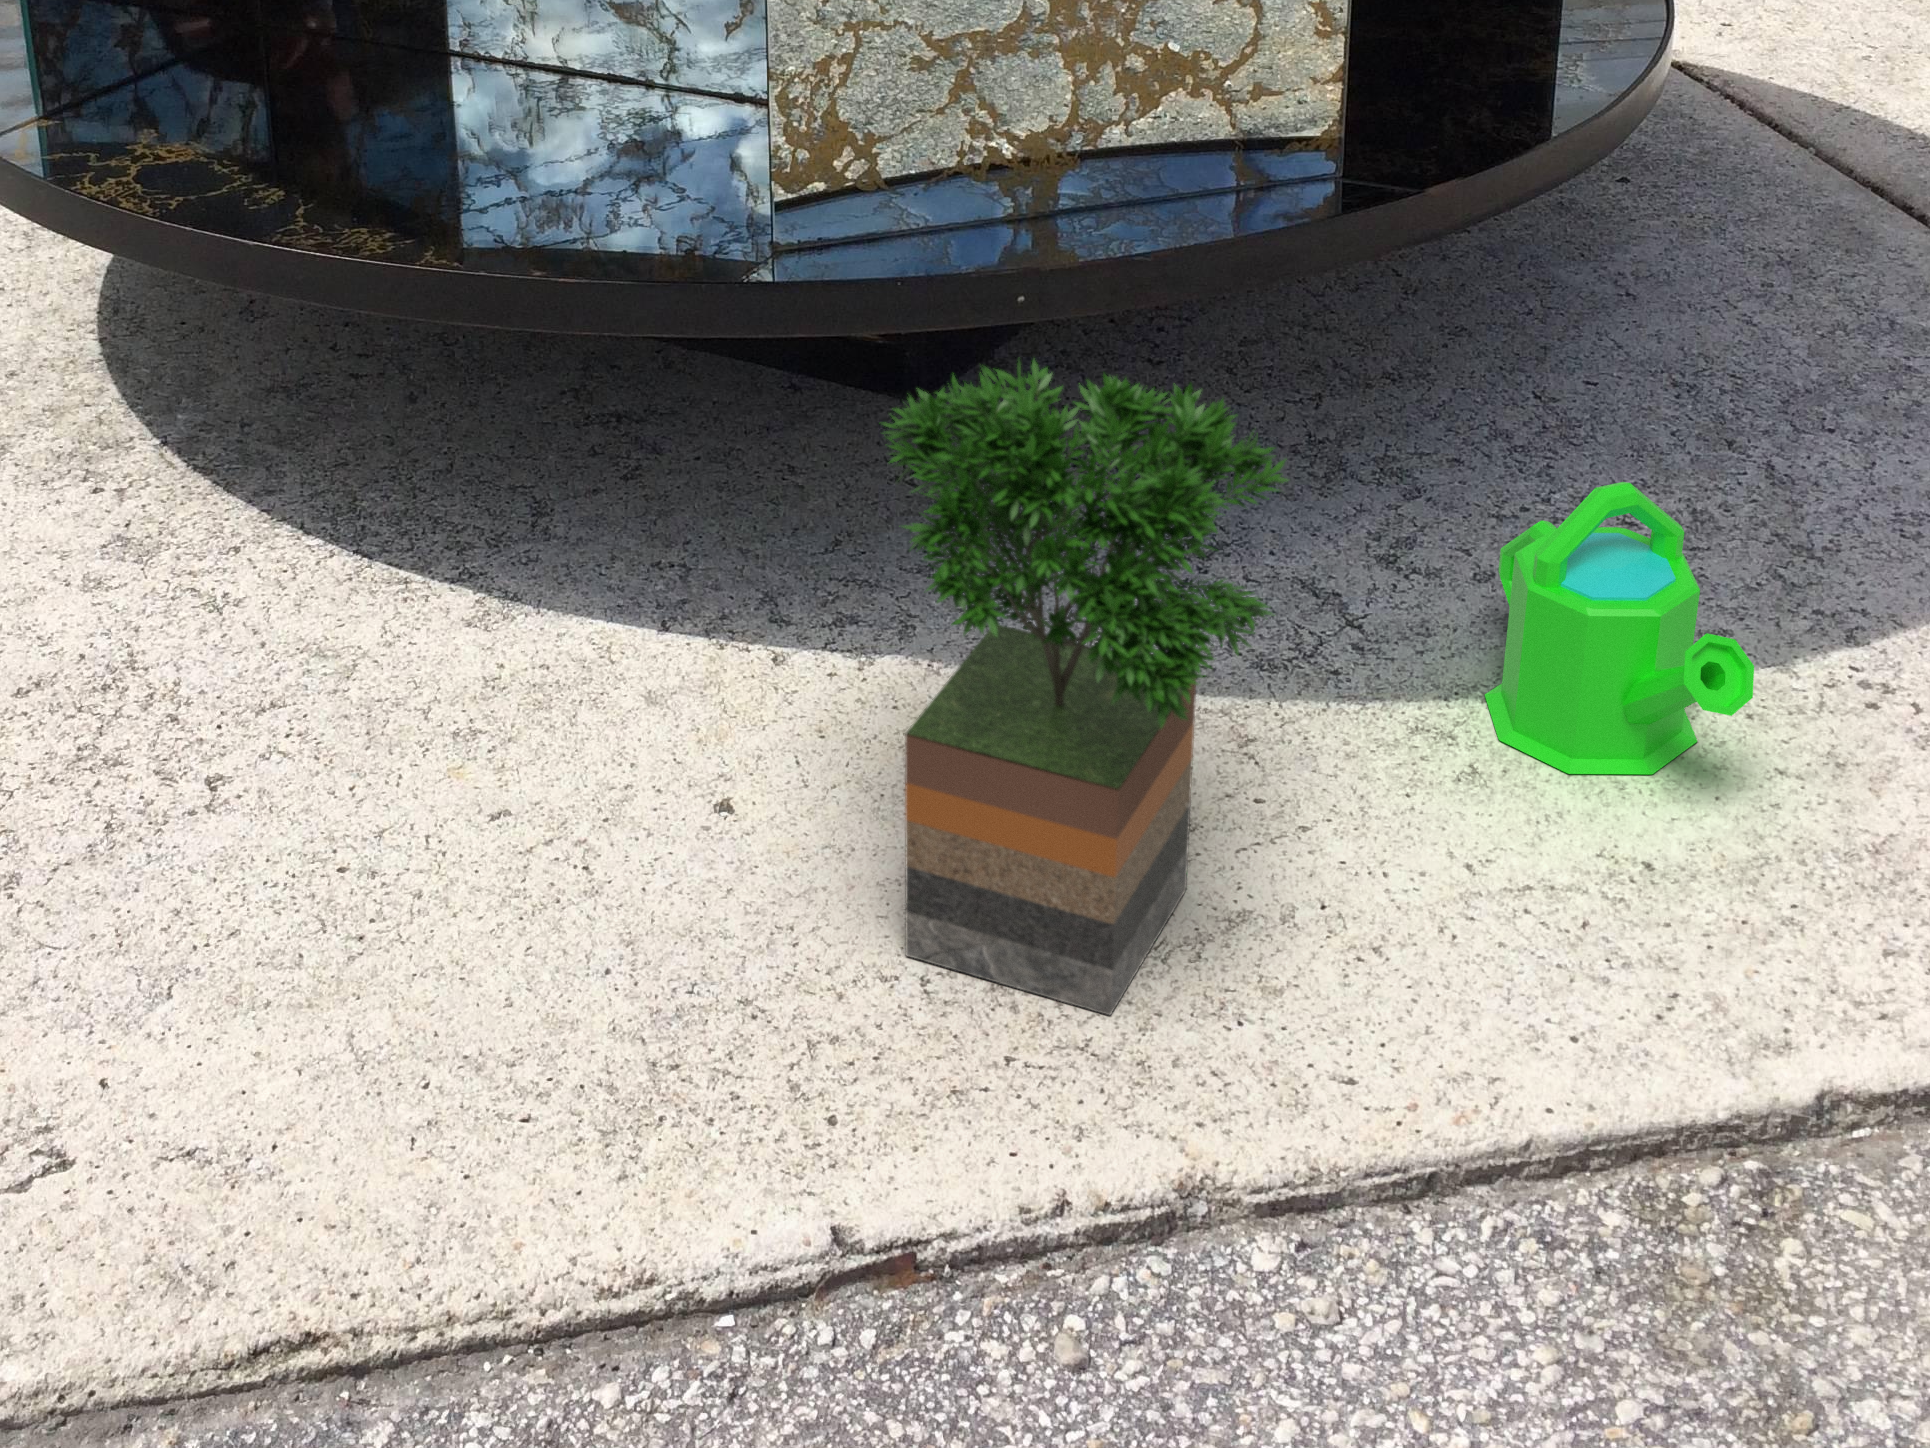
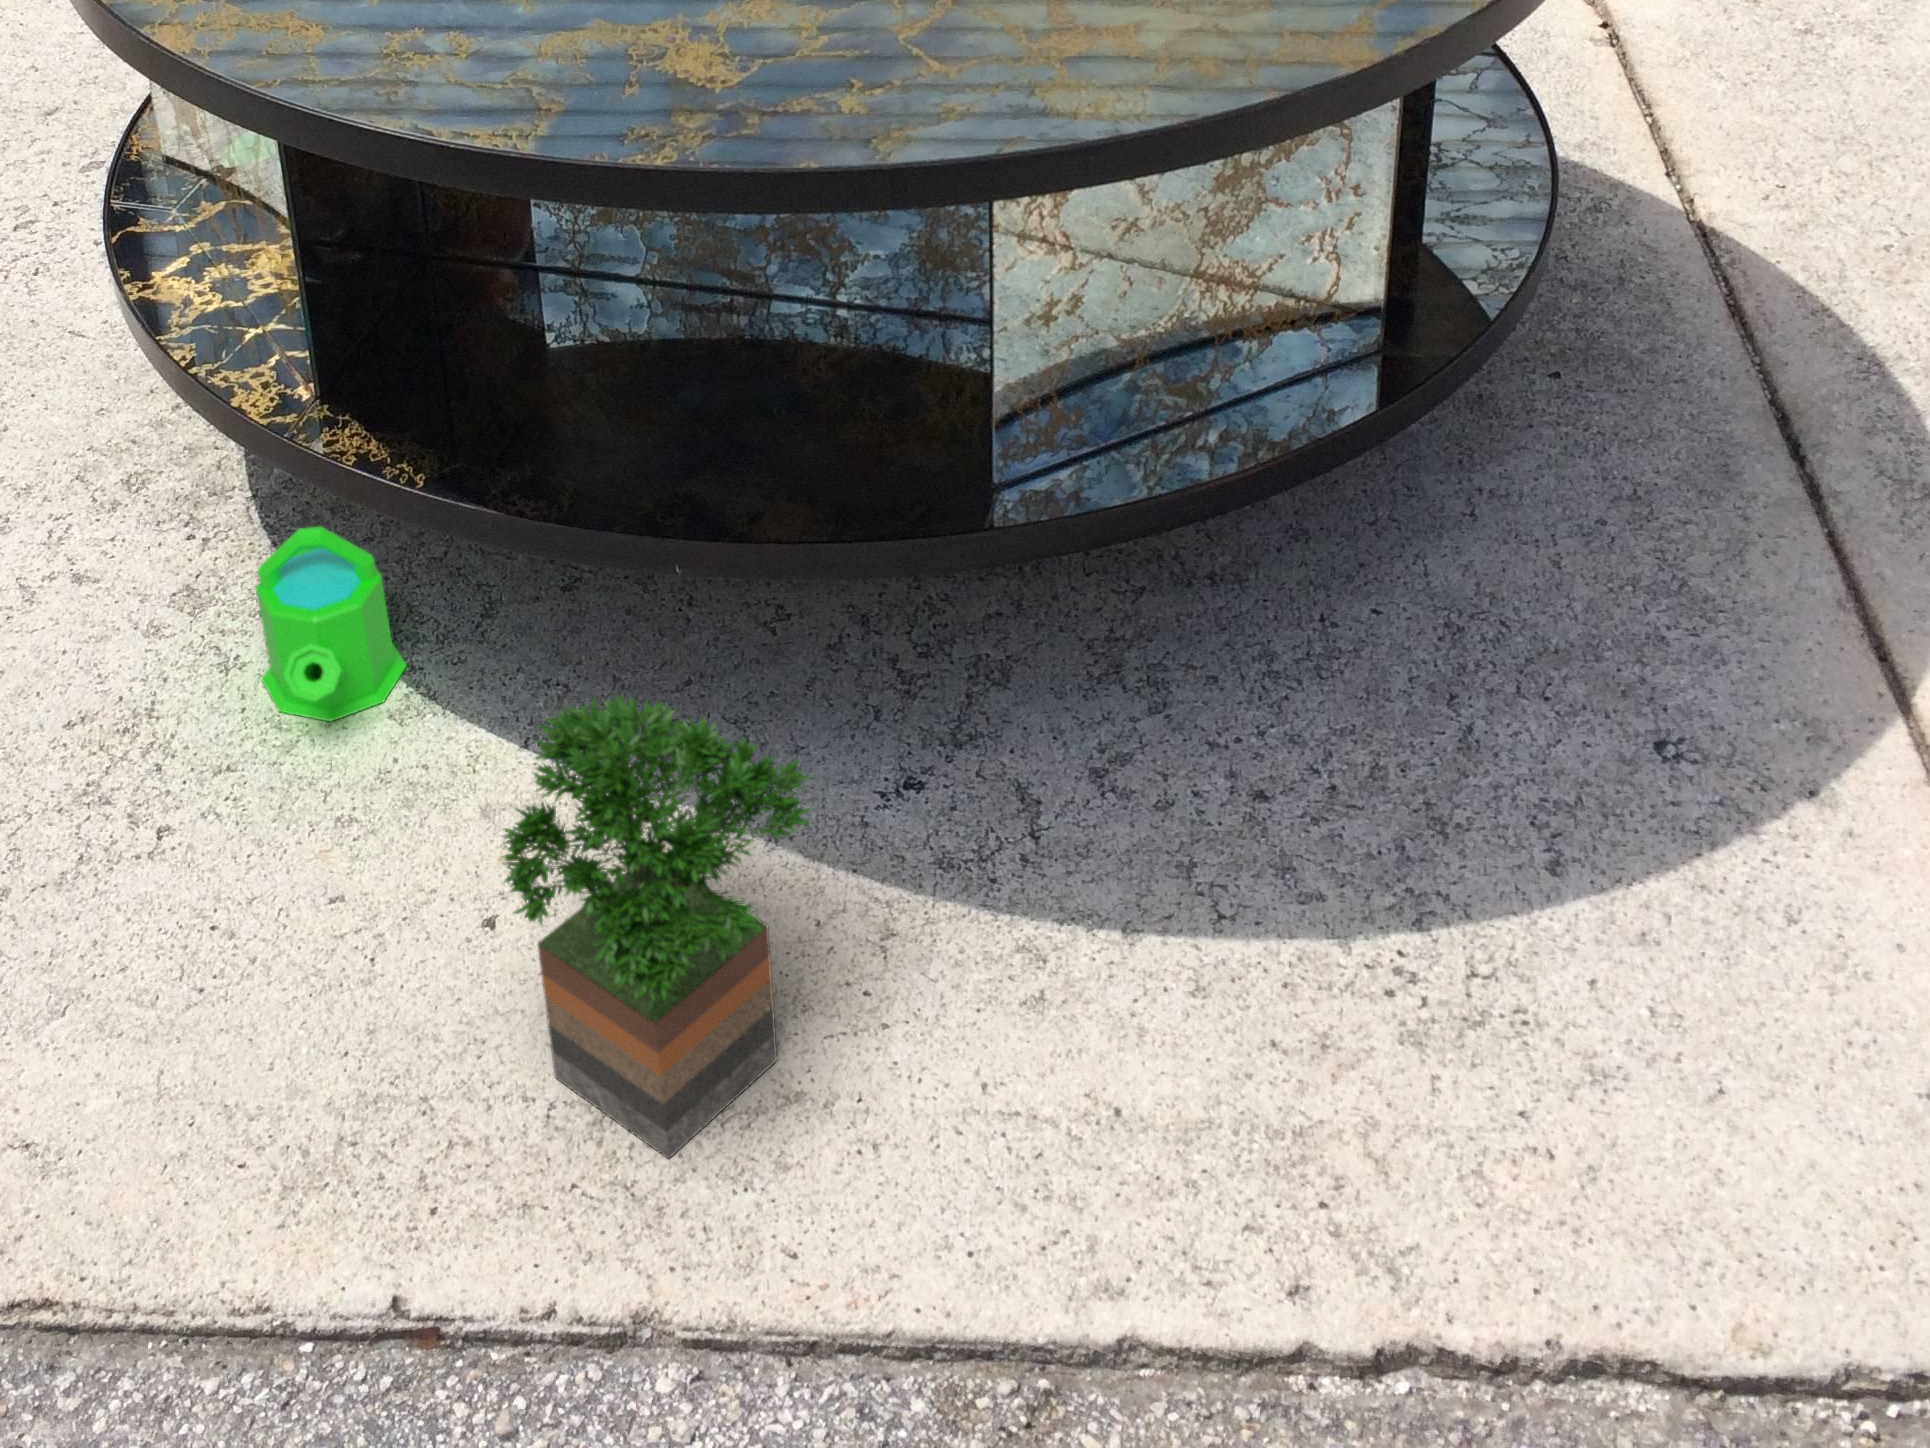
watering can: present [1485,482,1754,775] -> present [256,527,406,721]

